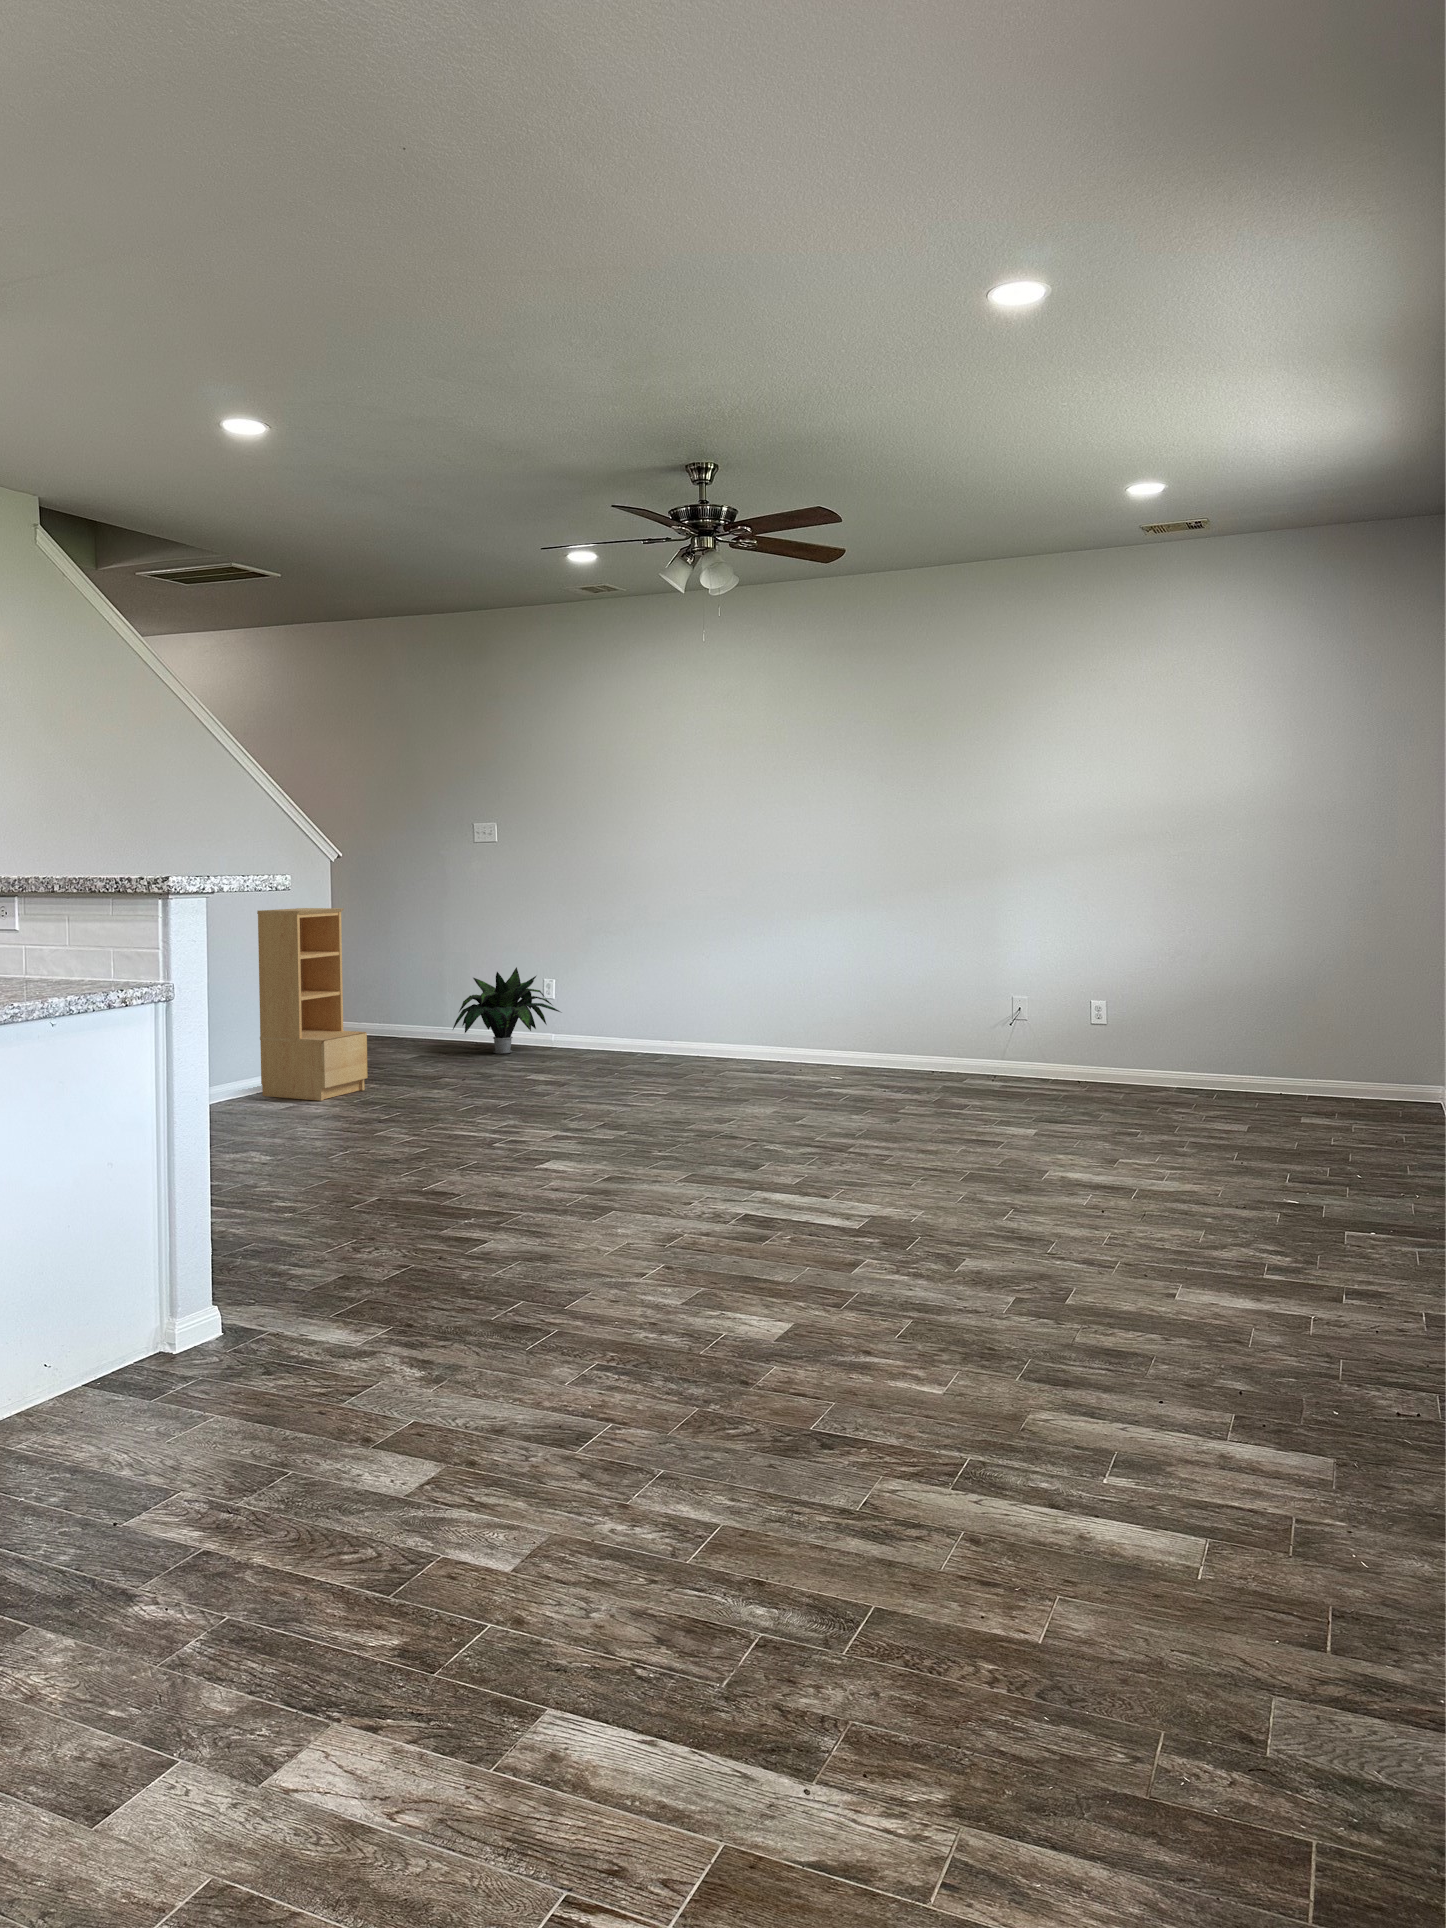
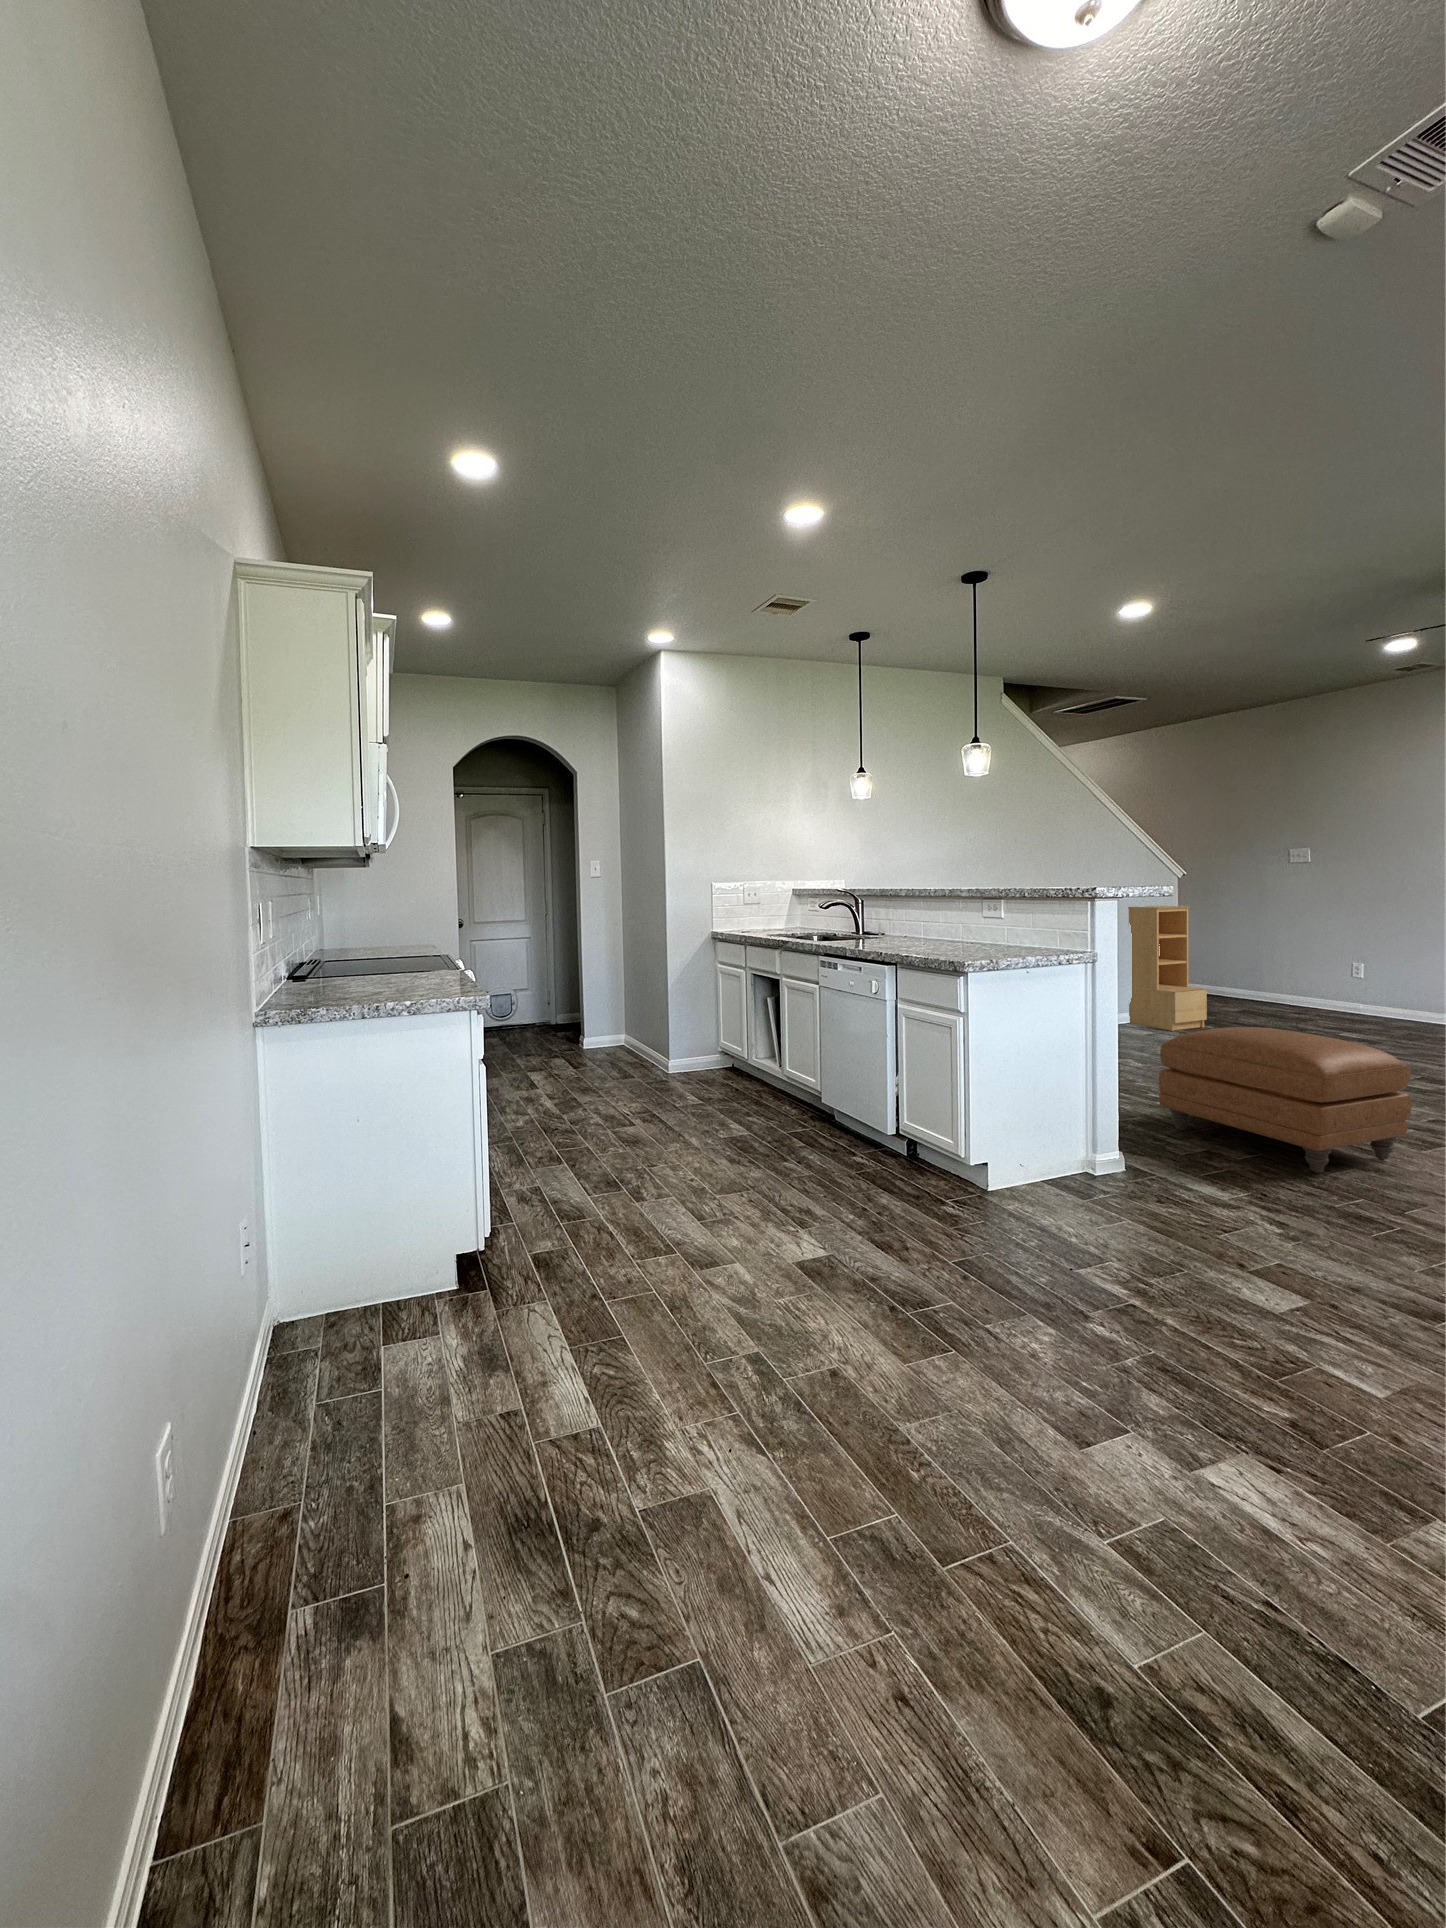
potted plant: present [453,967,560,1054] -> none [1273,951,1375,1013]
ottoman: none [281,1081,577,1277] -> present [1159,1027,1412,1173]

